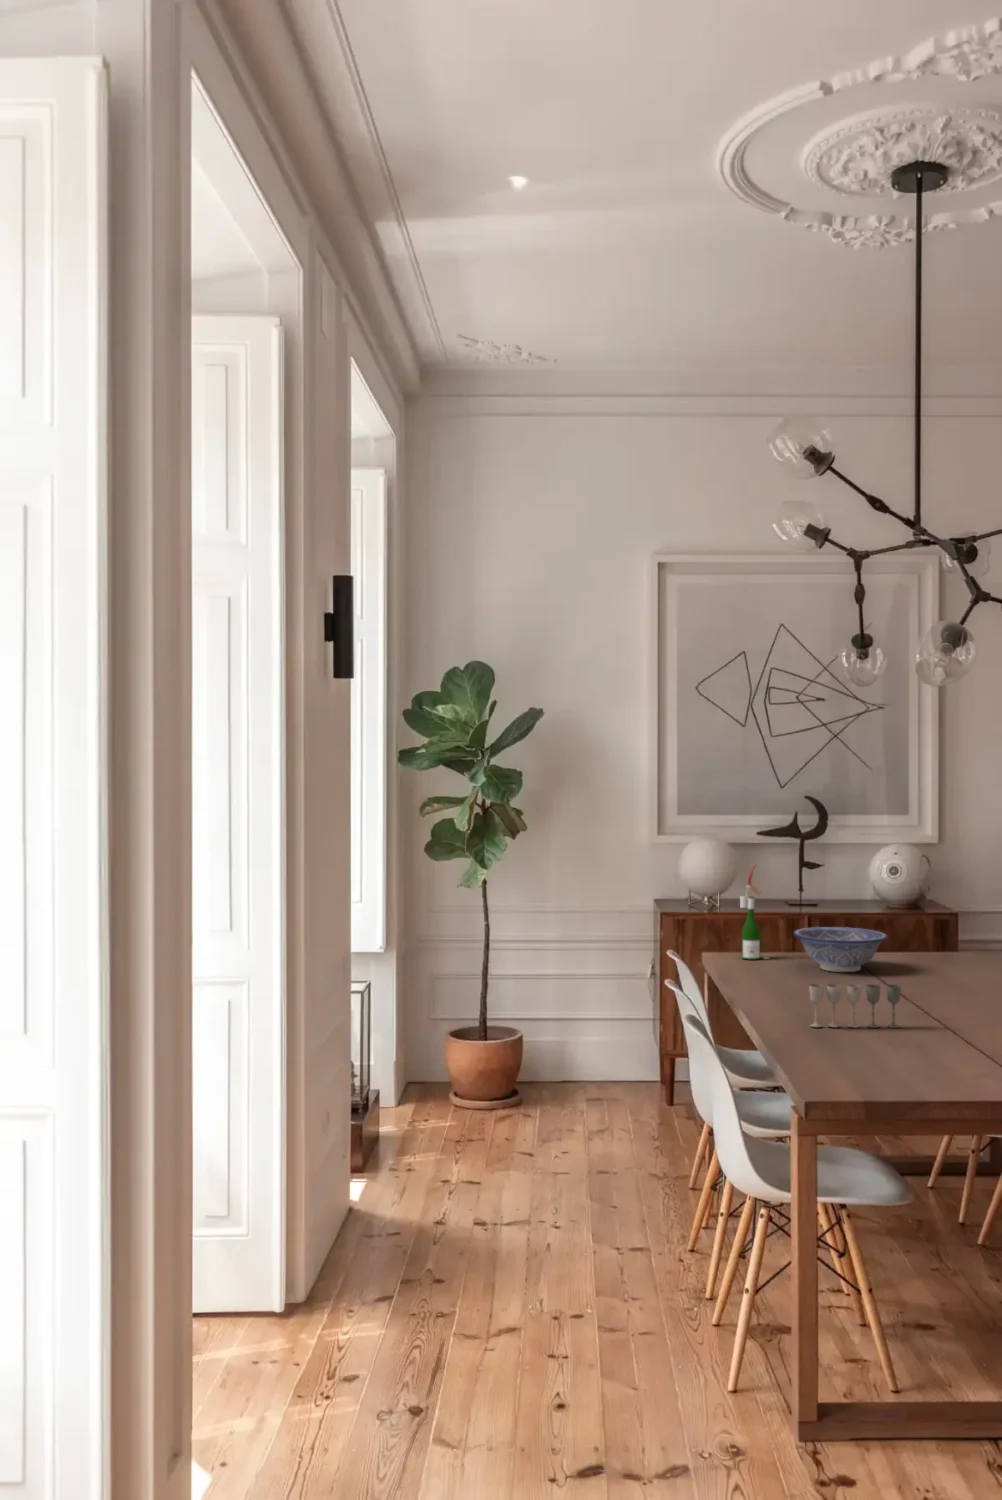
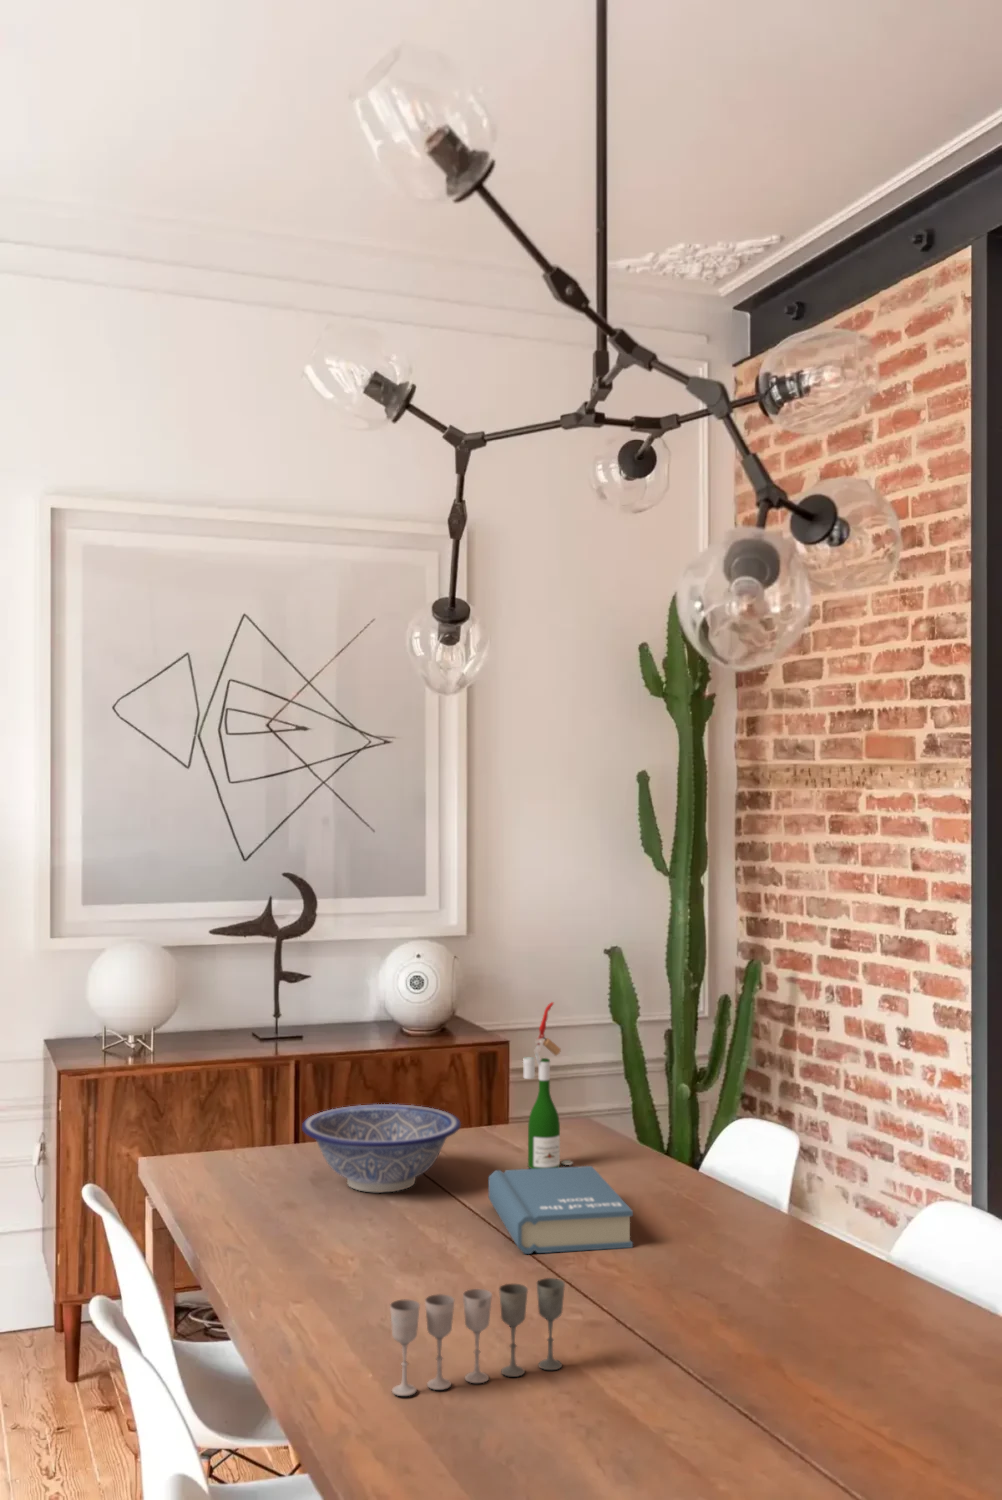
wine bottle: present [740,866,768,960] -> present [523,1003,572,1169]
book: none [898,961,972,1000] -> present [488,1166,633,1254]

